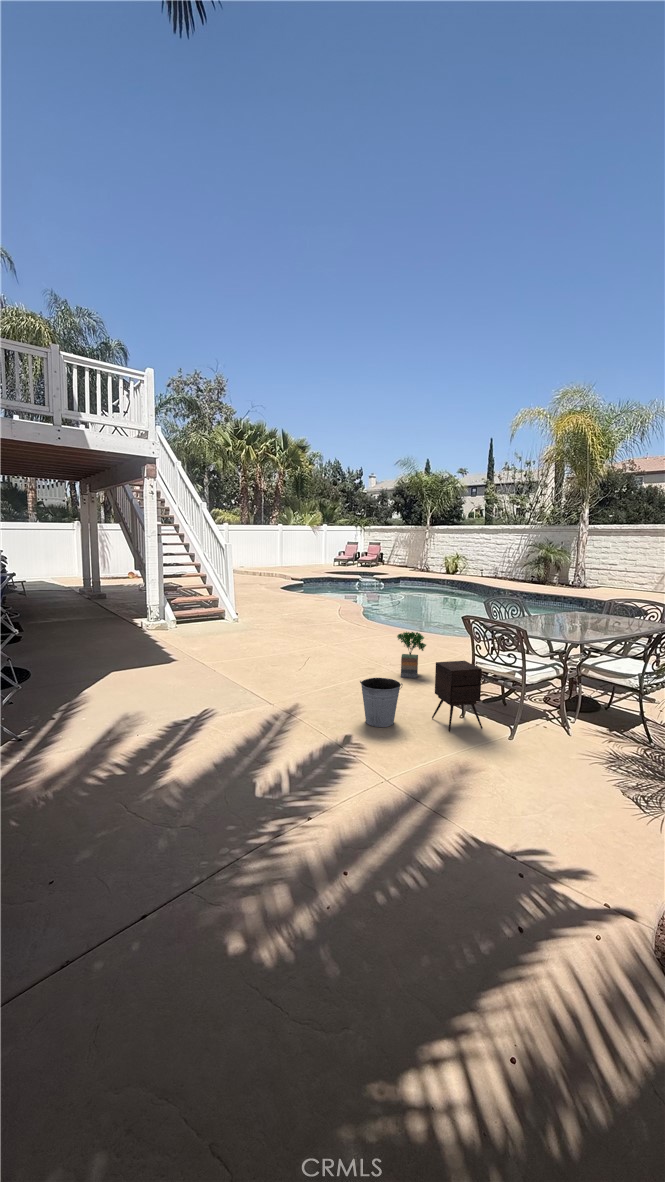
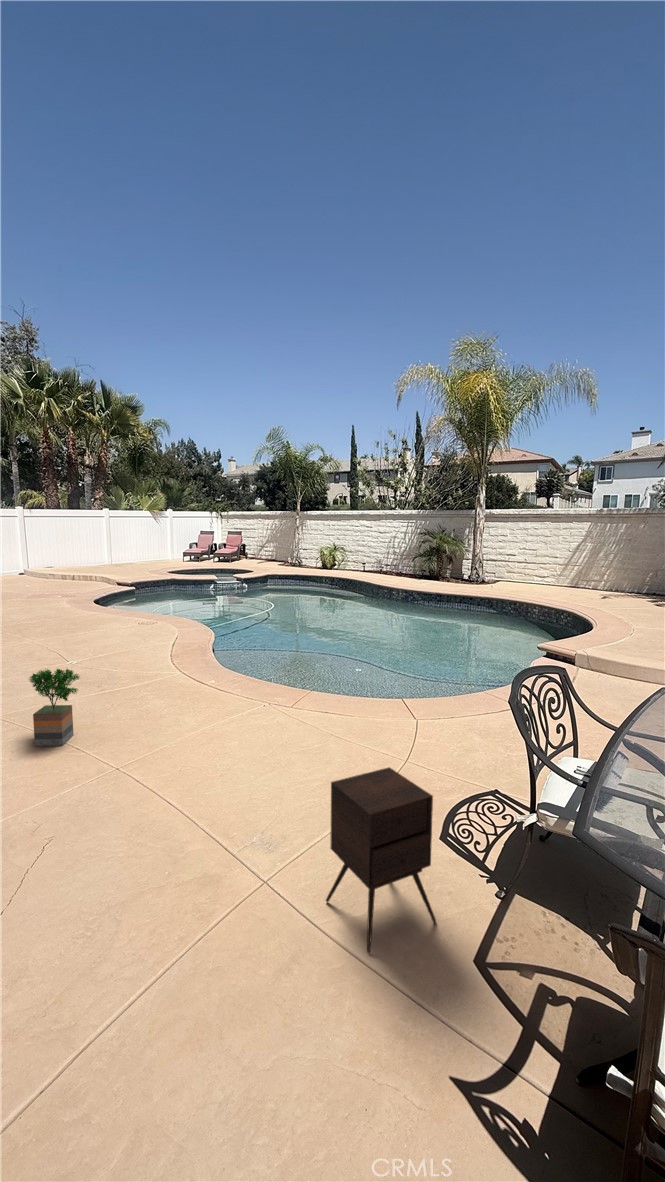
potted tree: present [397,632,426,678] -> present [29,669,79,746]
bucket: present [360,678,403,727] -> none [155,825,258,963]

